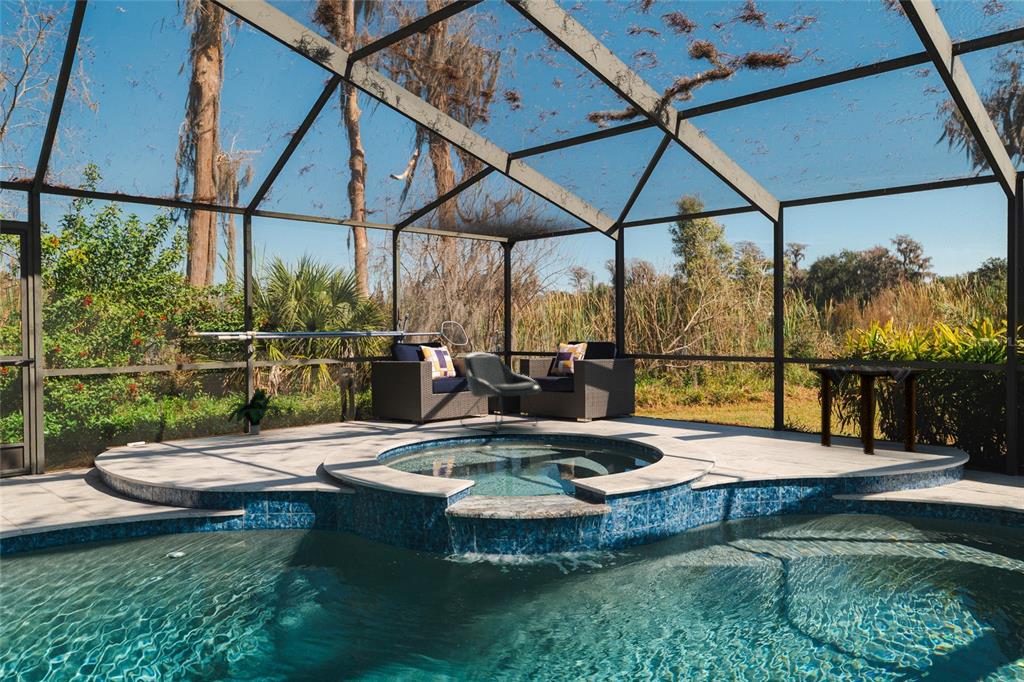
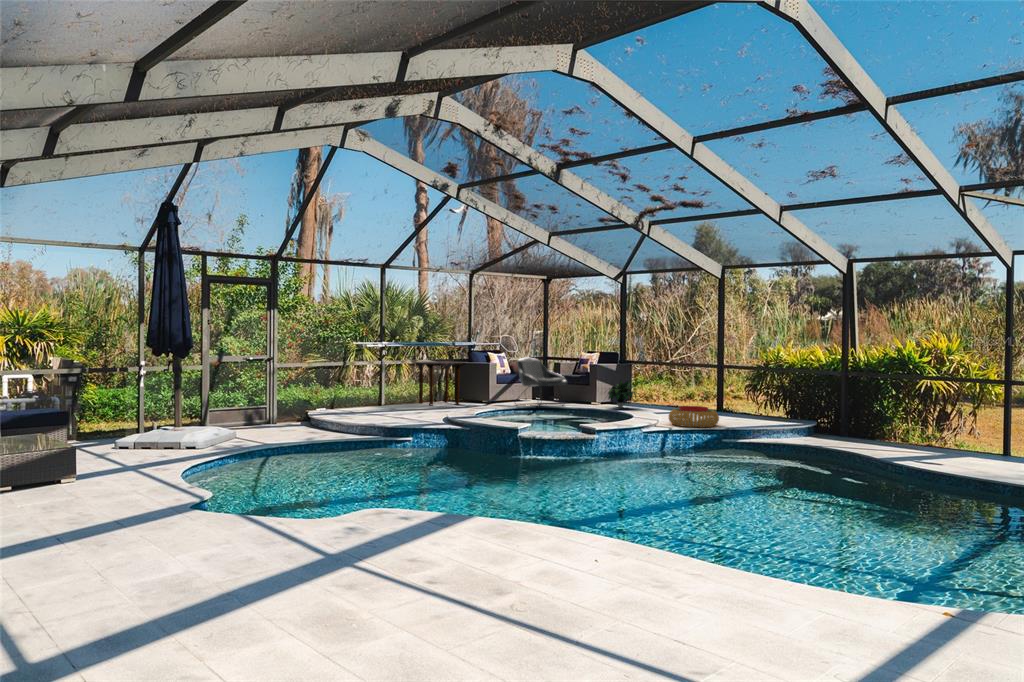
side table: present [809,366,929,455] -> present [414,361,465,406]
potted plant: present [228,387,282,435] -> present [608,380,636,408]
pouf: none [724,432,818,474] -> present [669,406,719,427]

